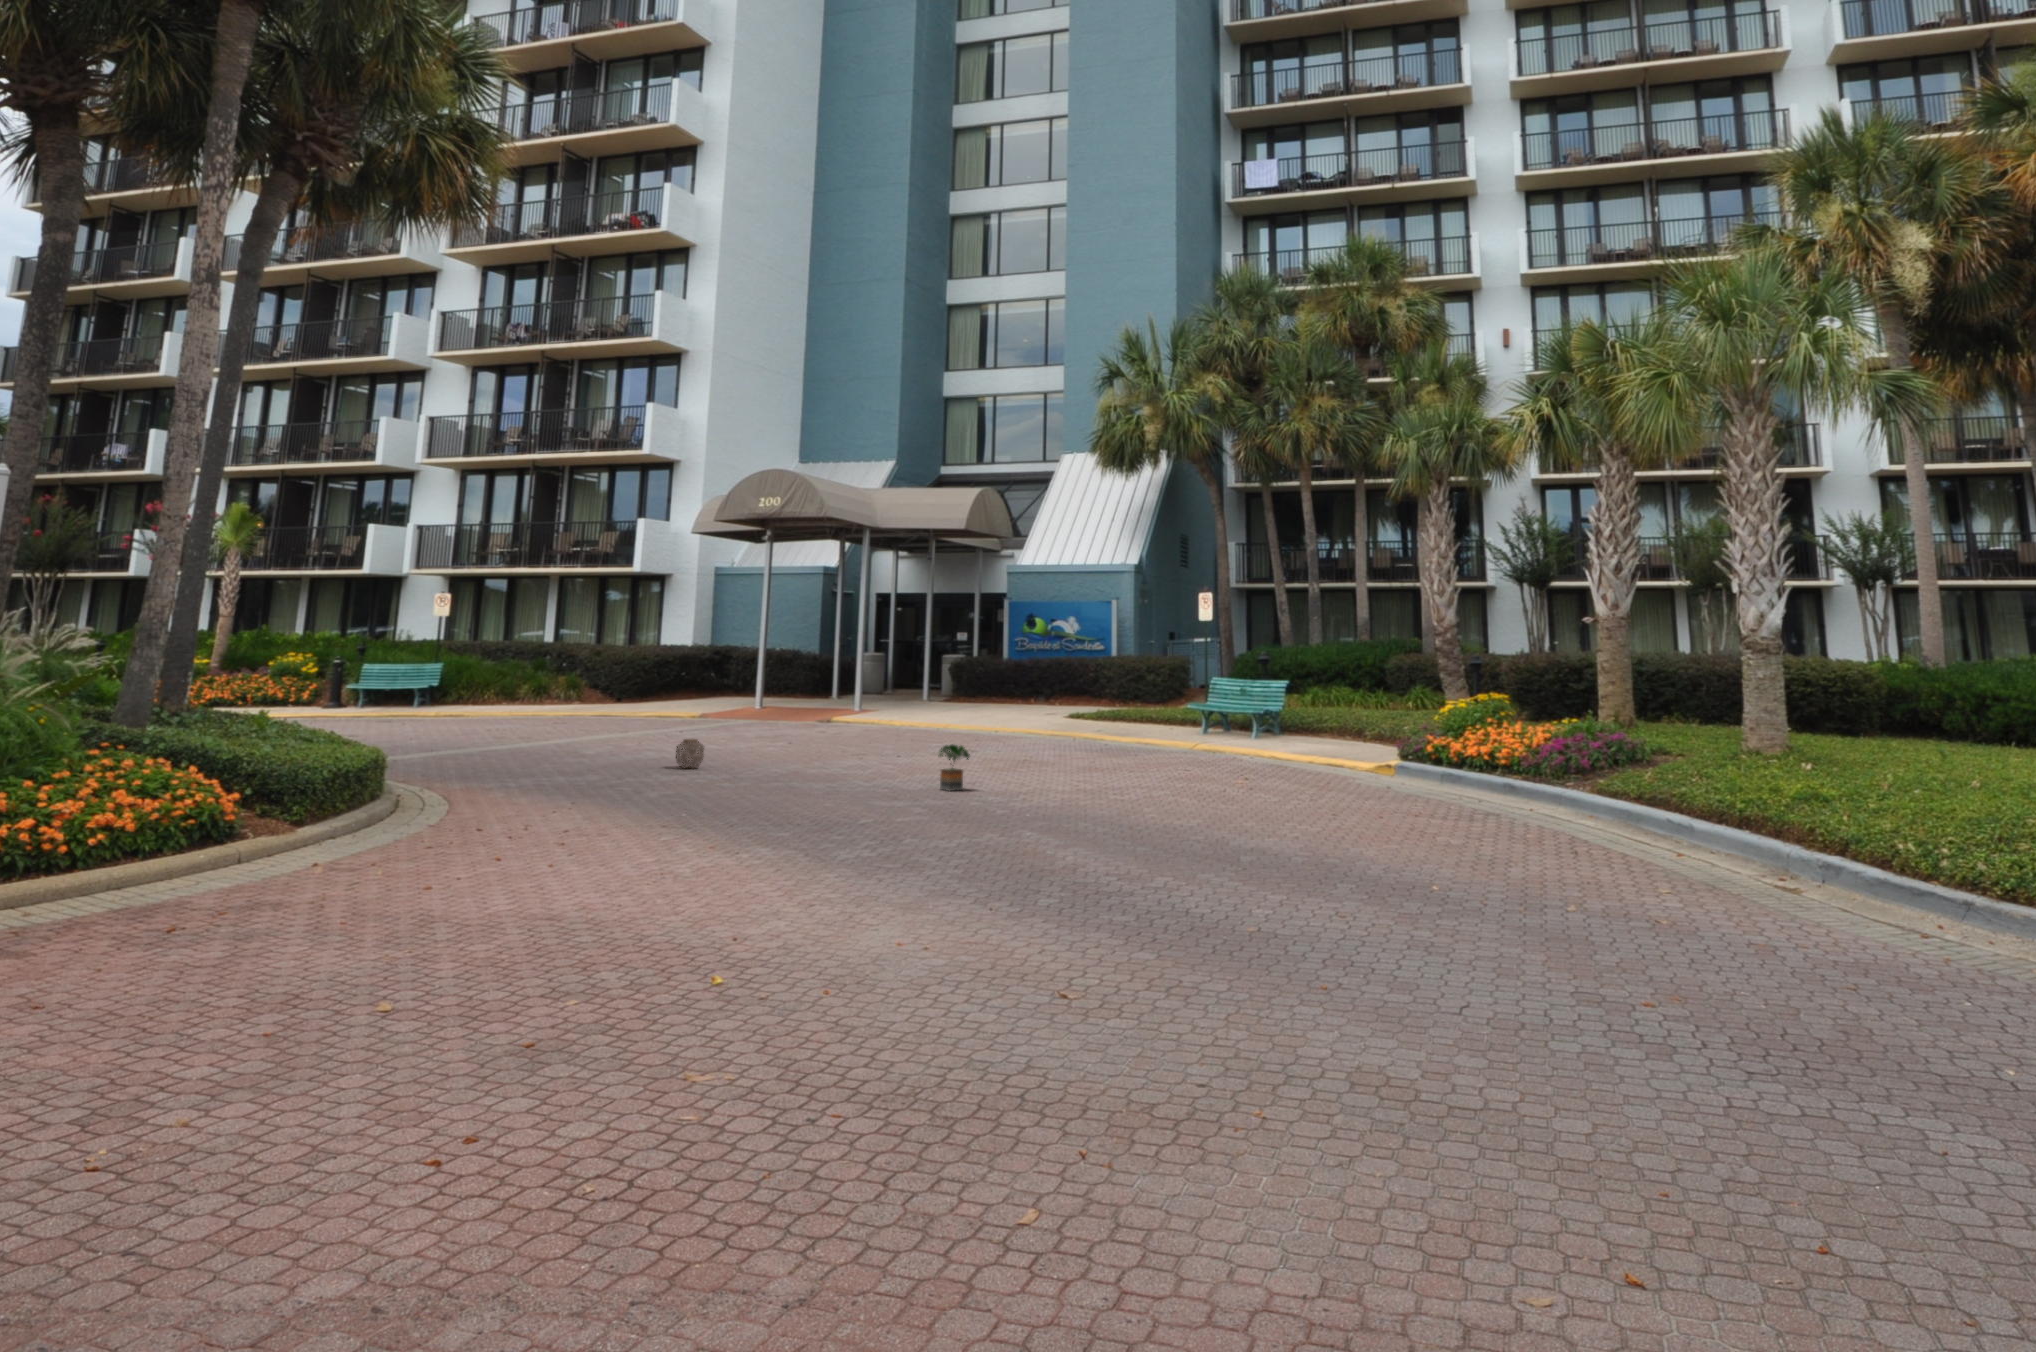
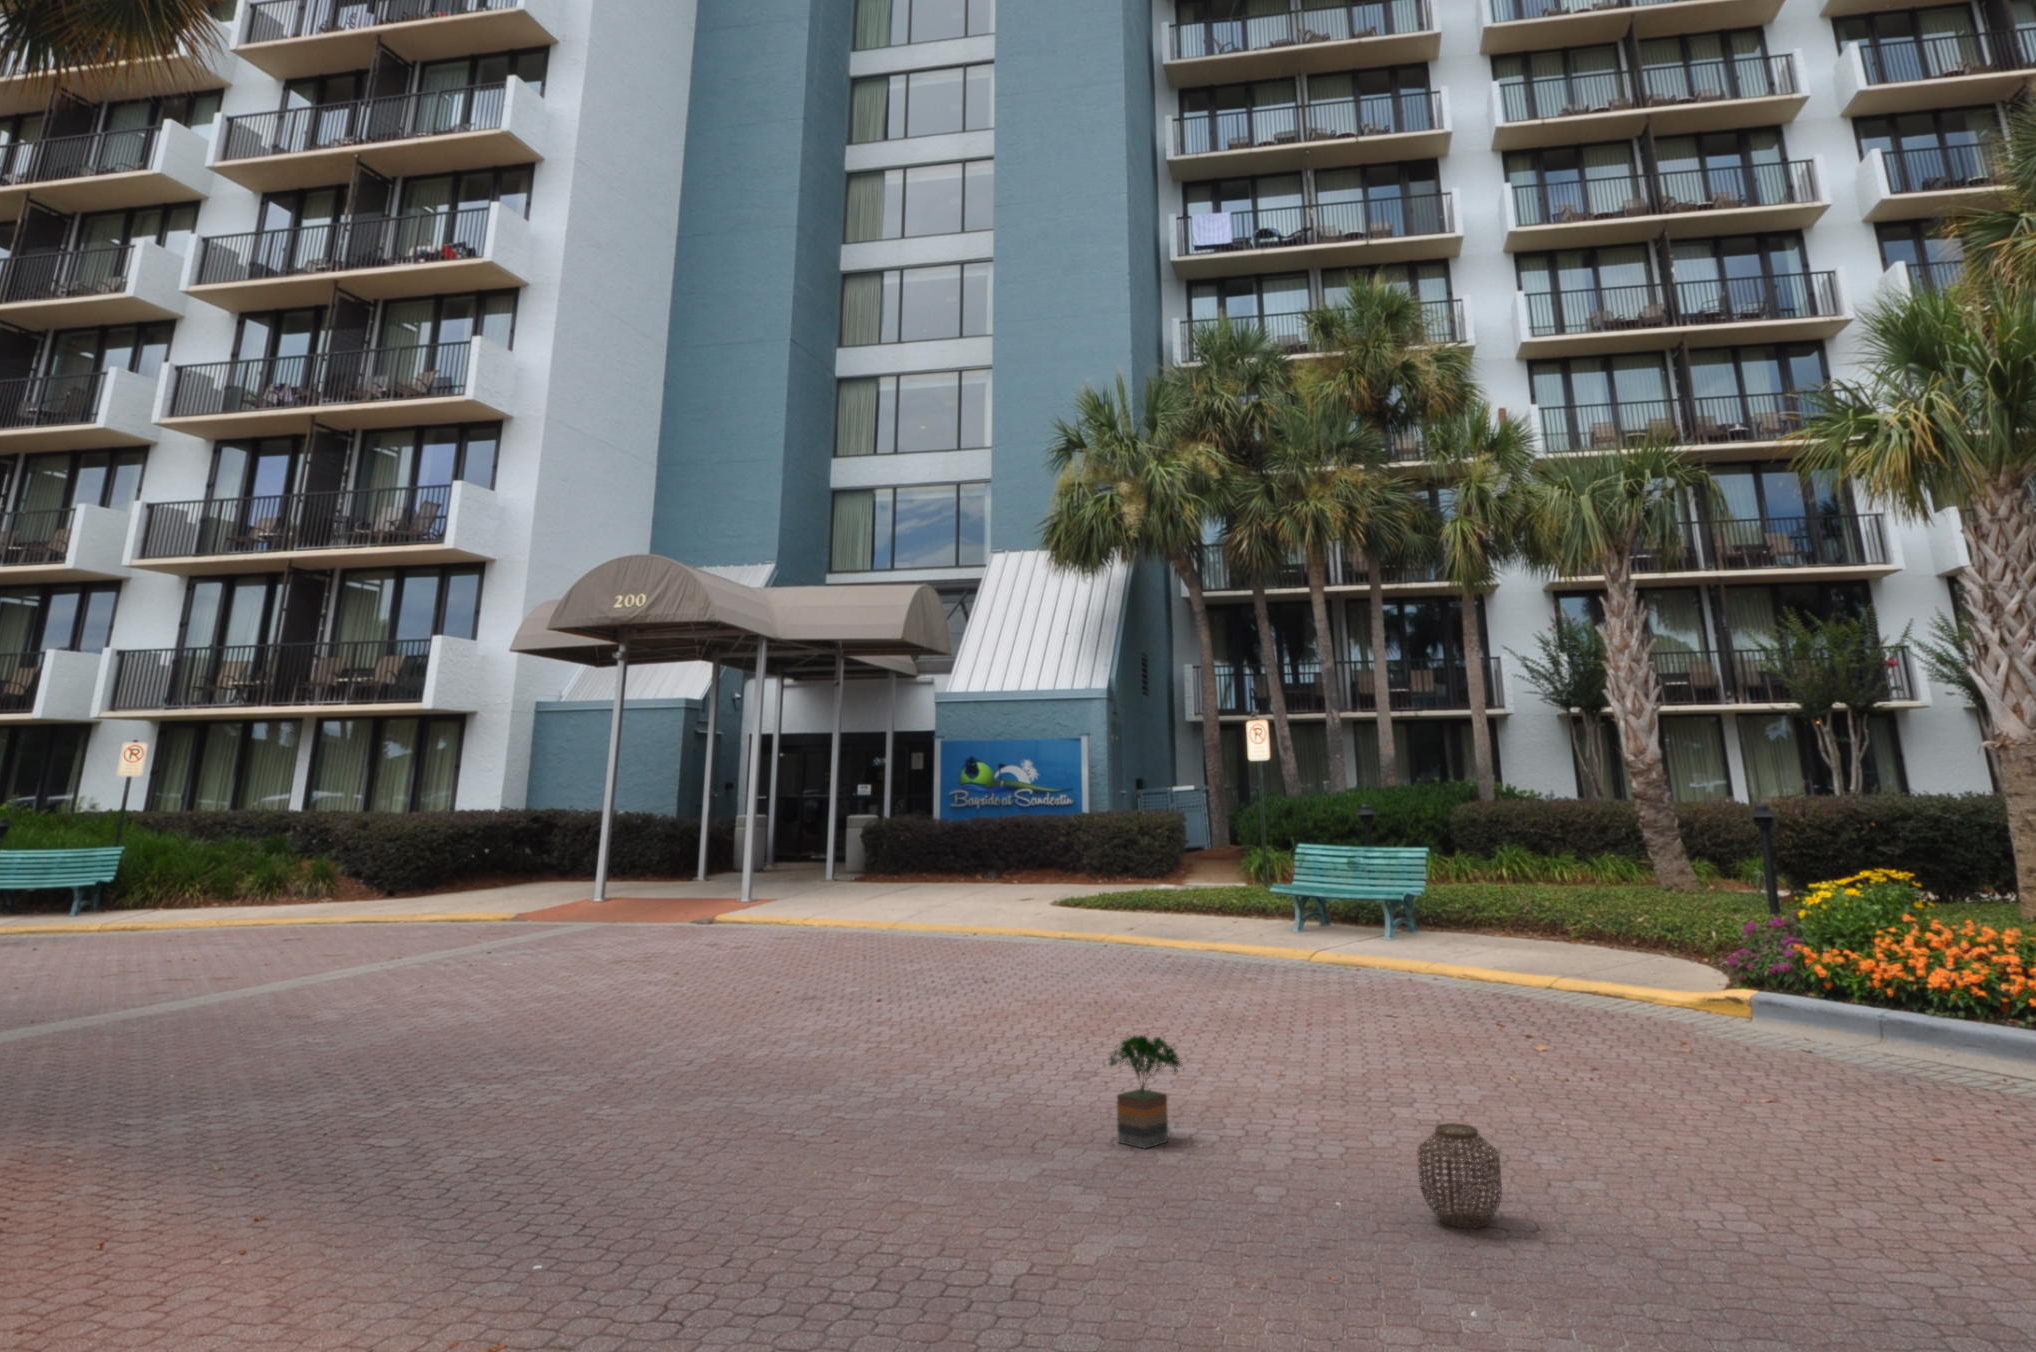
woven basket: present [676,739,704,769] -> present [1418,1123,1502,1228]

